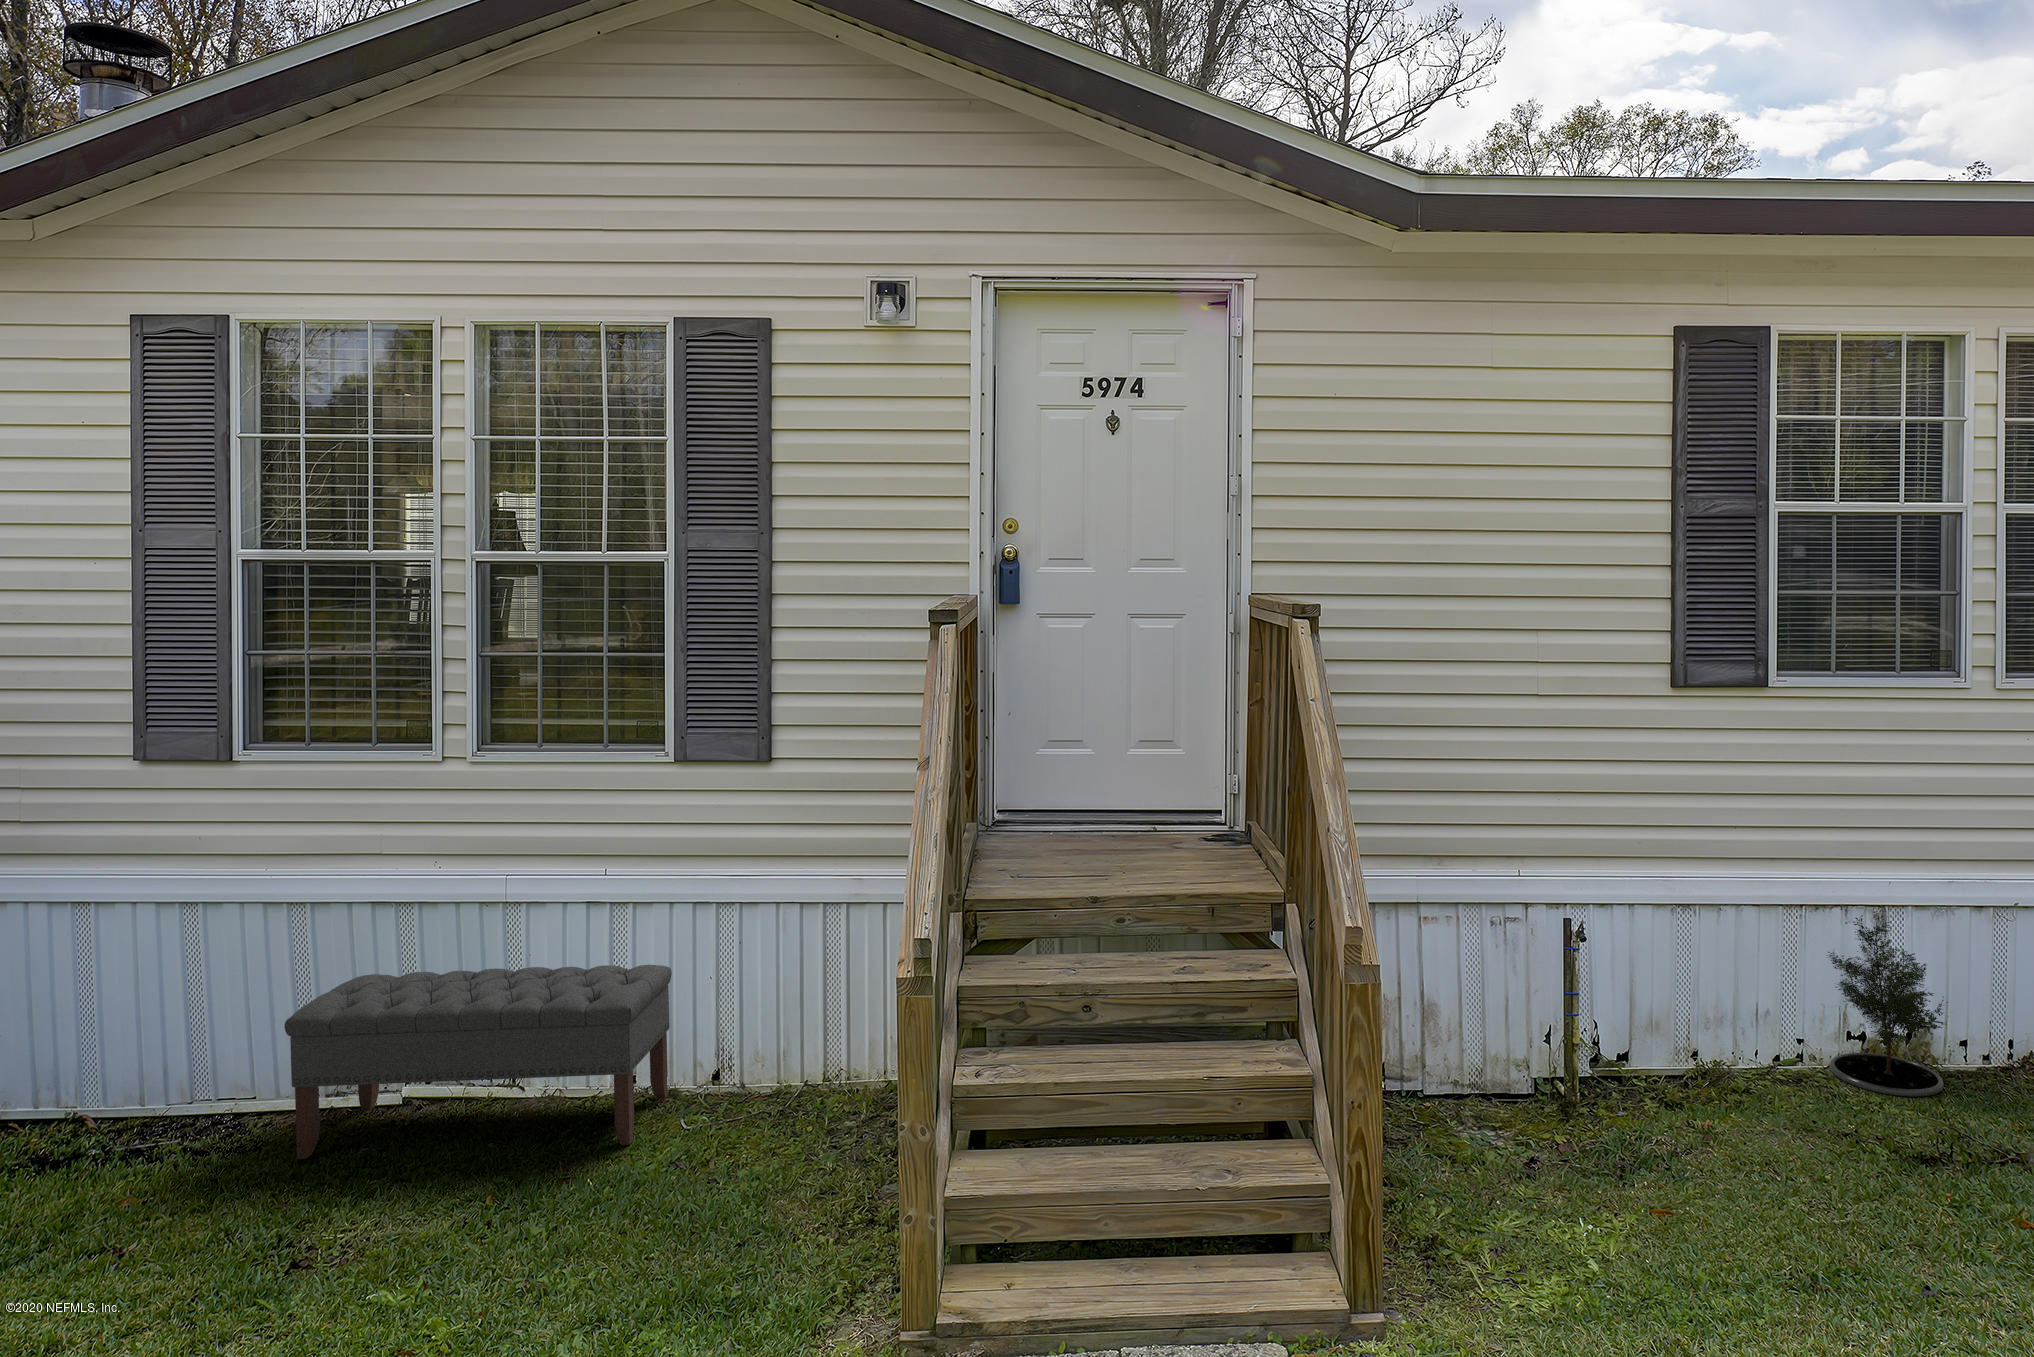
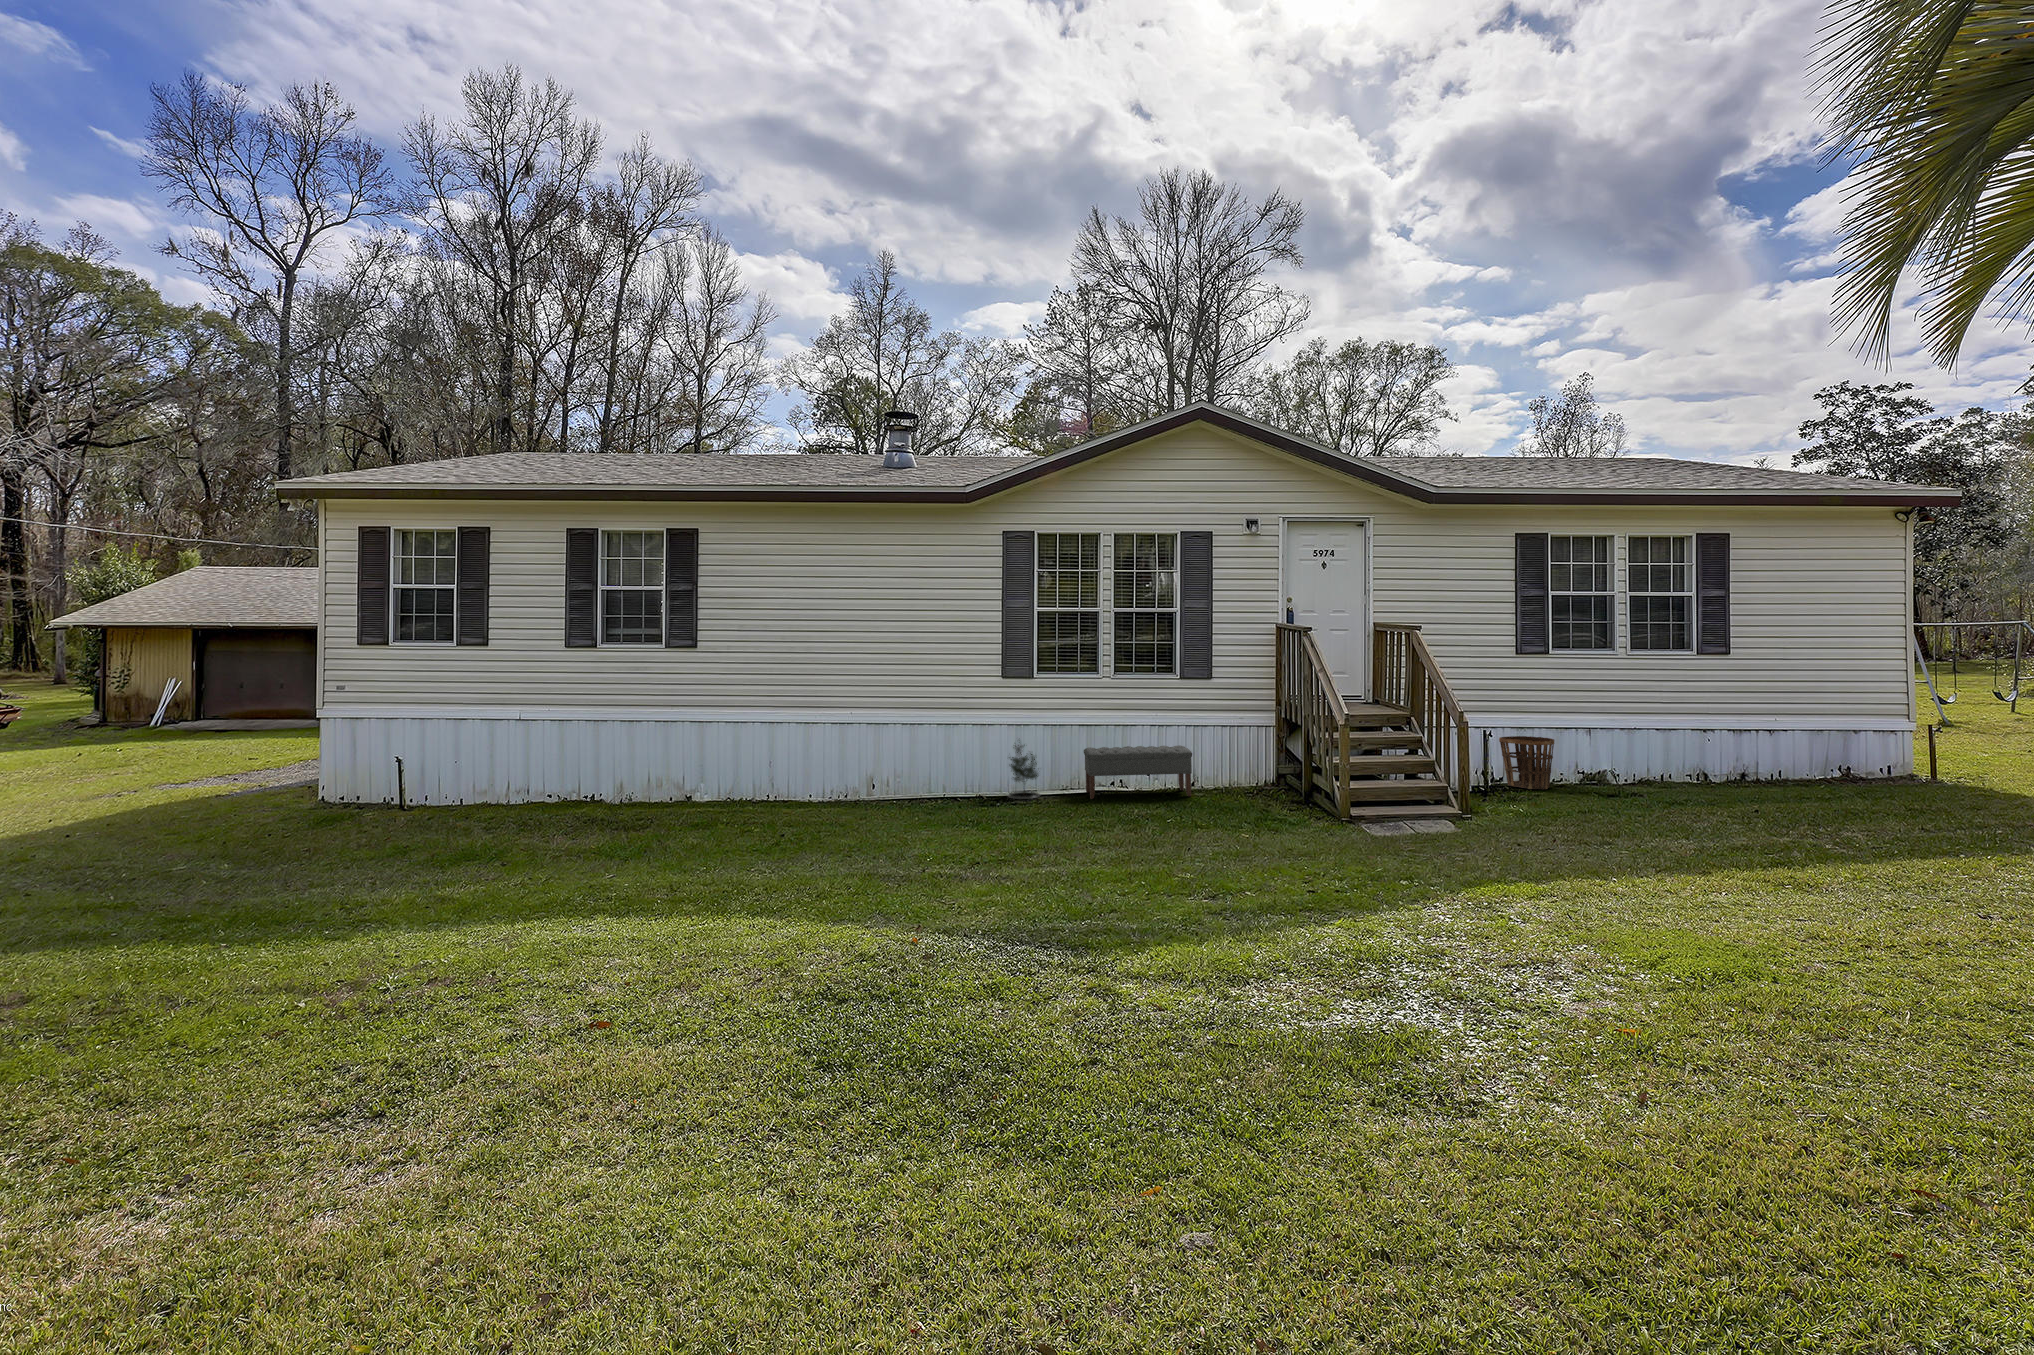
potted tree: present [1828,908,1948,1097] -> present [1008,745,1040,799]
basket: none [1615,926,1778,1112] -> present [1499,736,1554,789]

